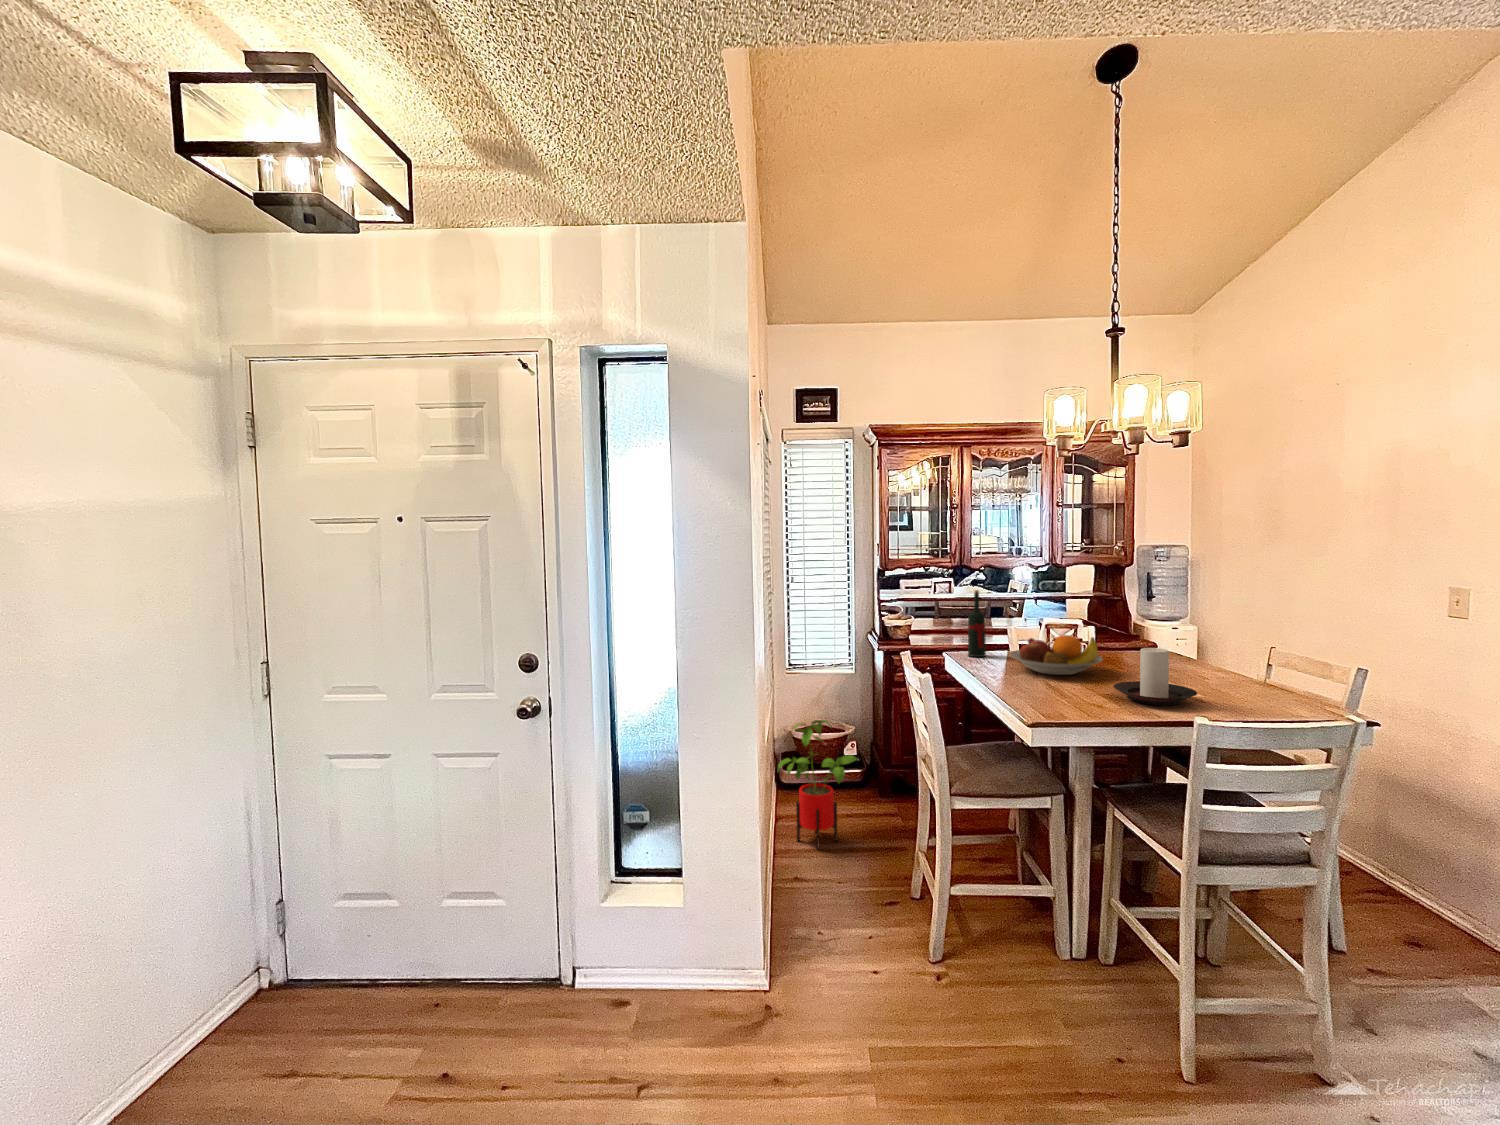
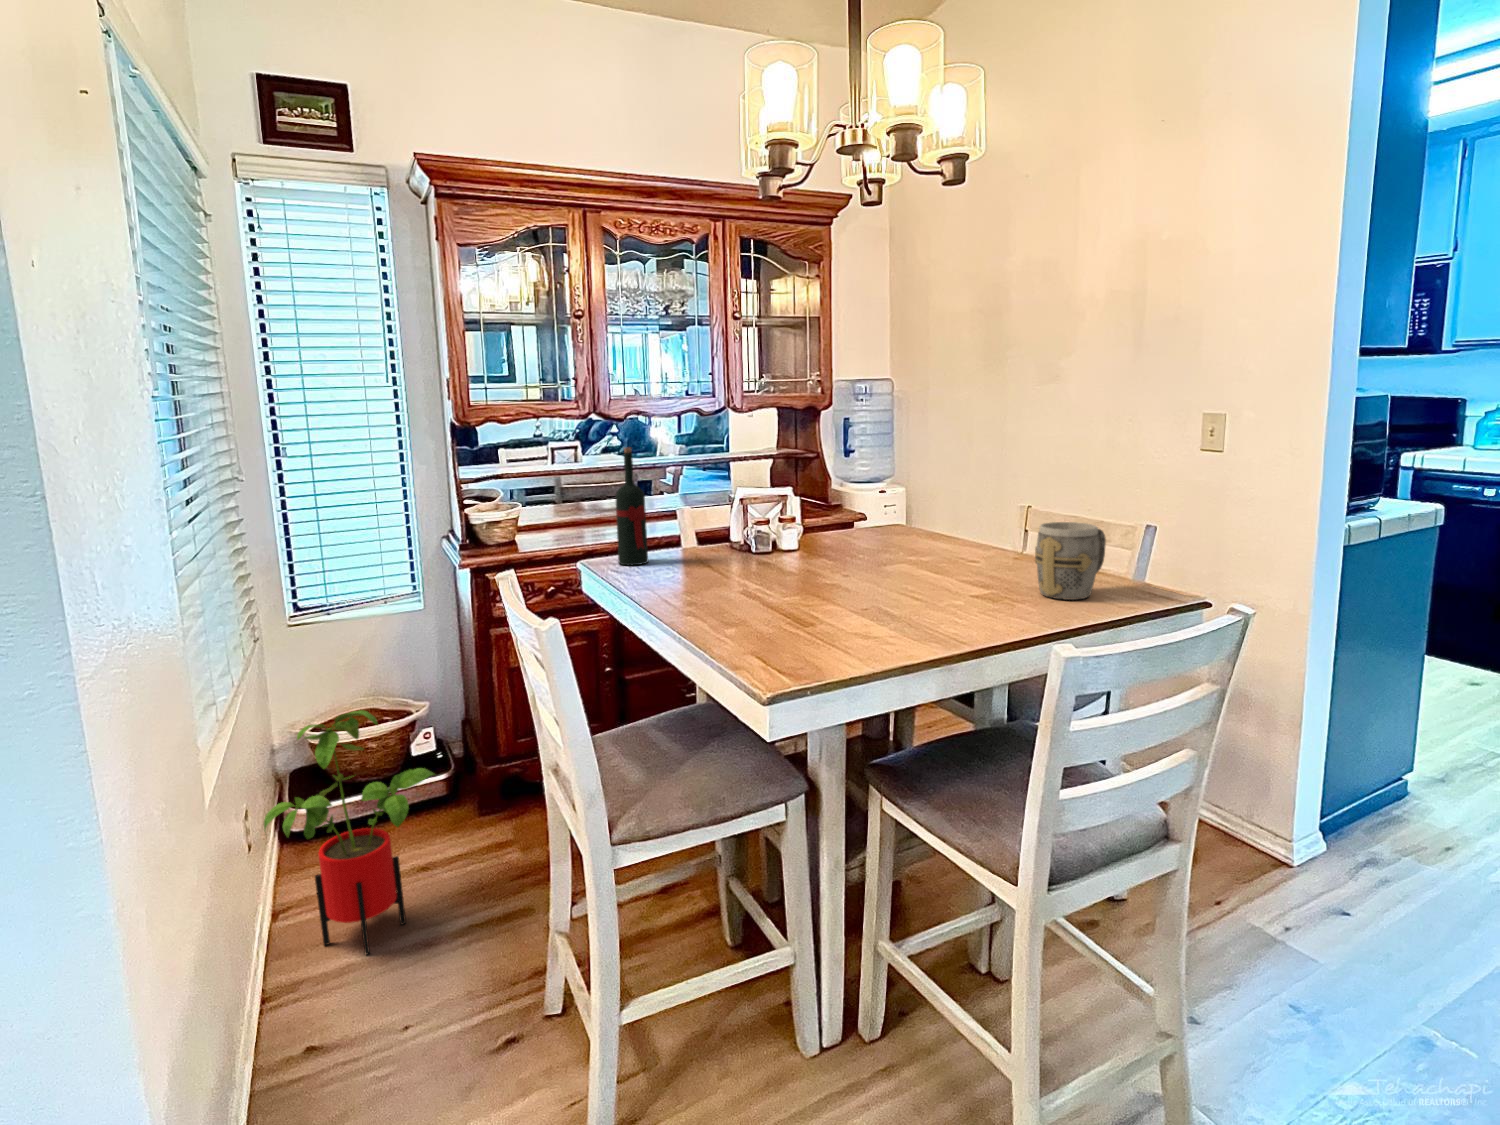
fruit bowl: present [1010,635,1103,675] -> none [692,514,838,584]
candle holder: present [1113,647,1197,705] -> none [874,520,1001,620]
mug: none [1233,654,1292,705] -> present [1035,522,1106,600]

